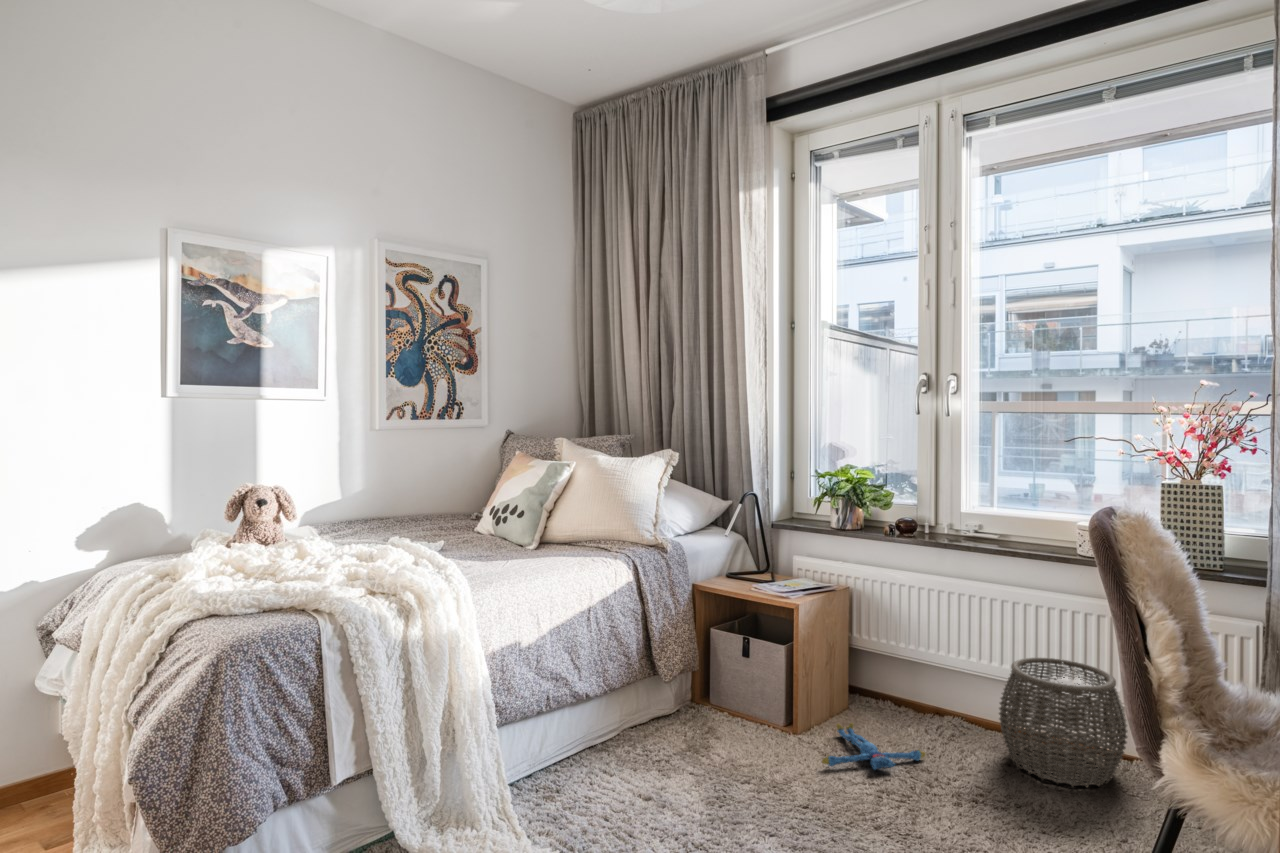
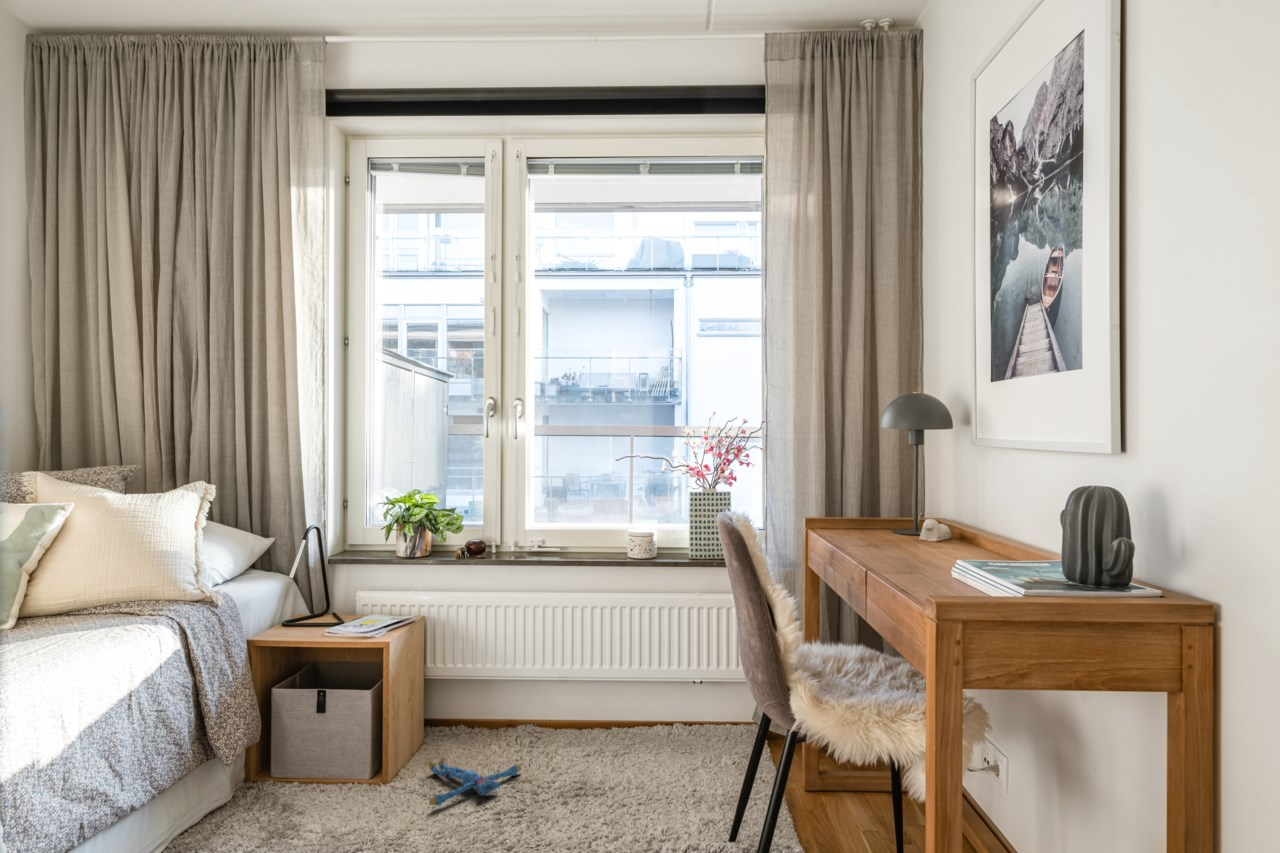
woven basket: present [999,657,1128,787] -> none [579,650,680,761]

